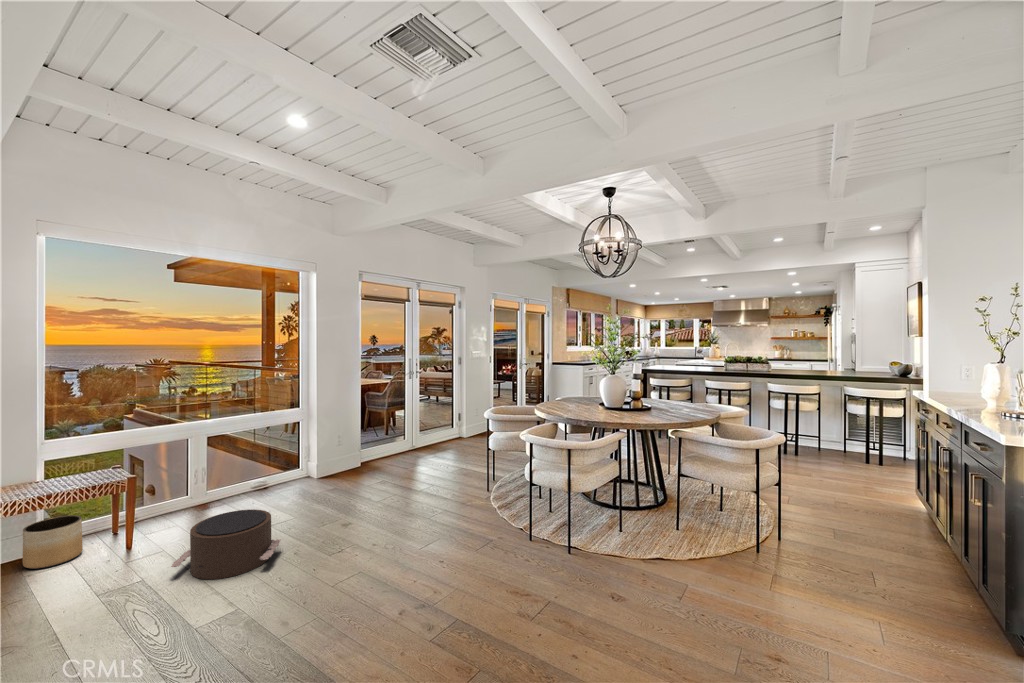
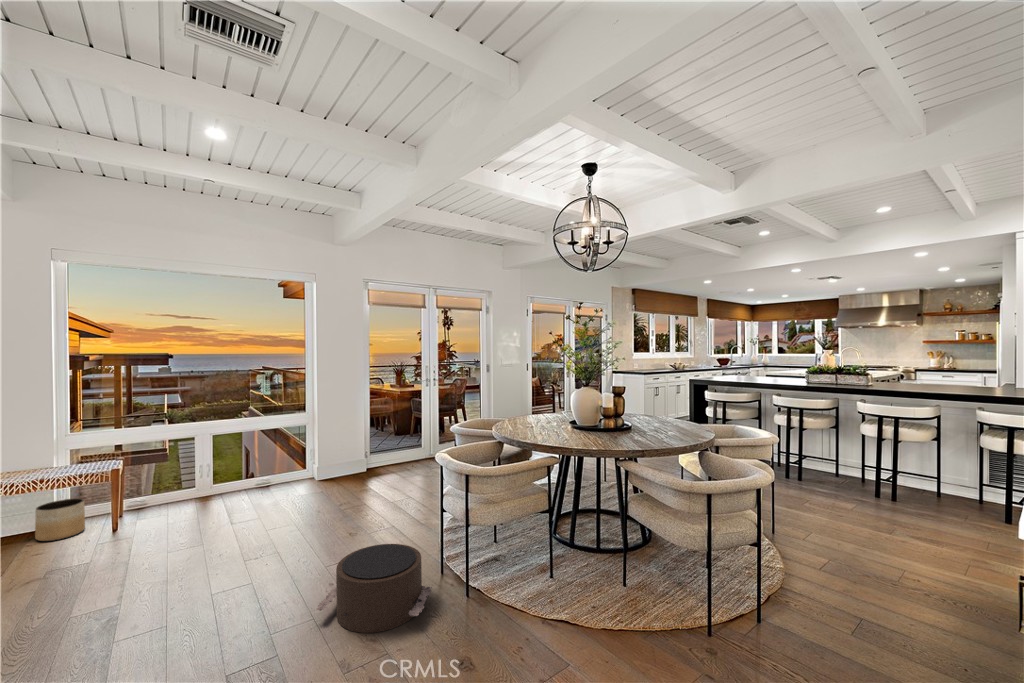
pouf: present [171,509,281,579] -> present [316,544,432,633]

